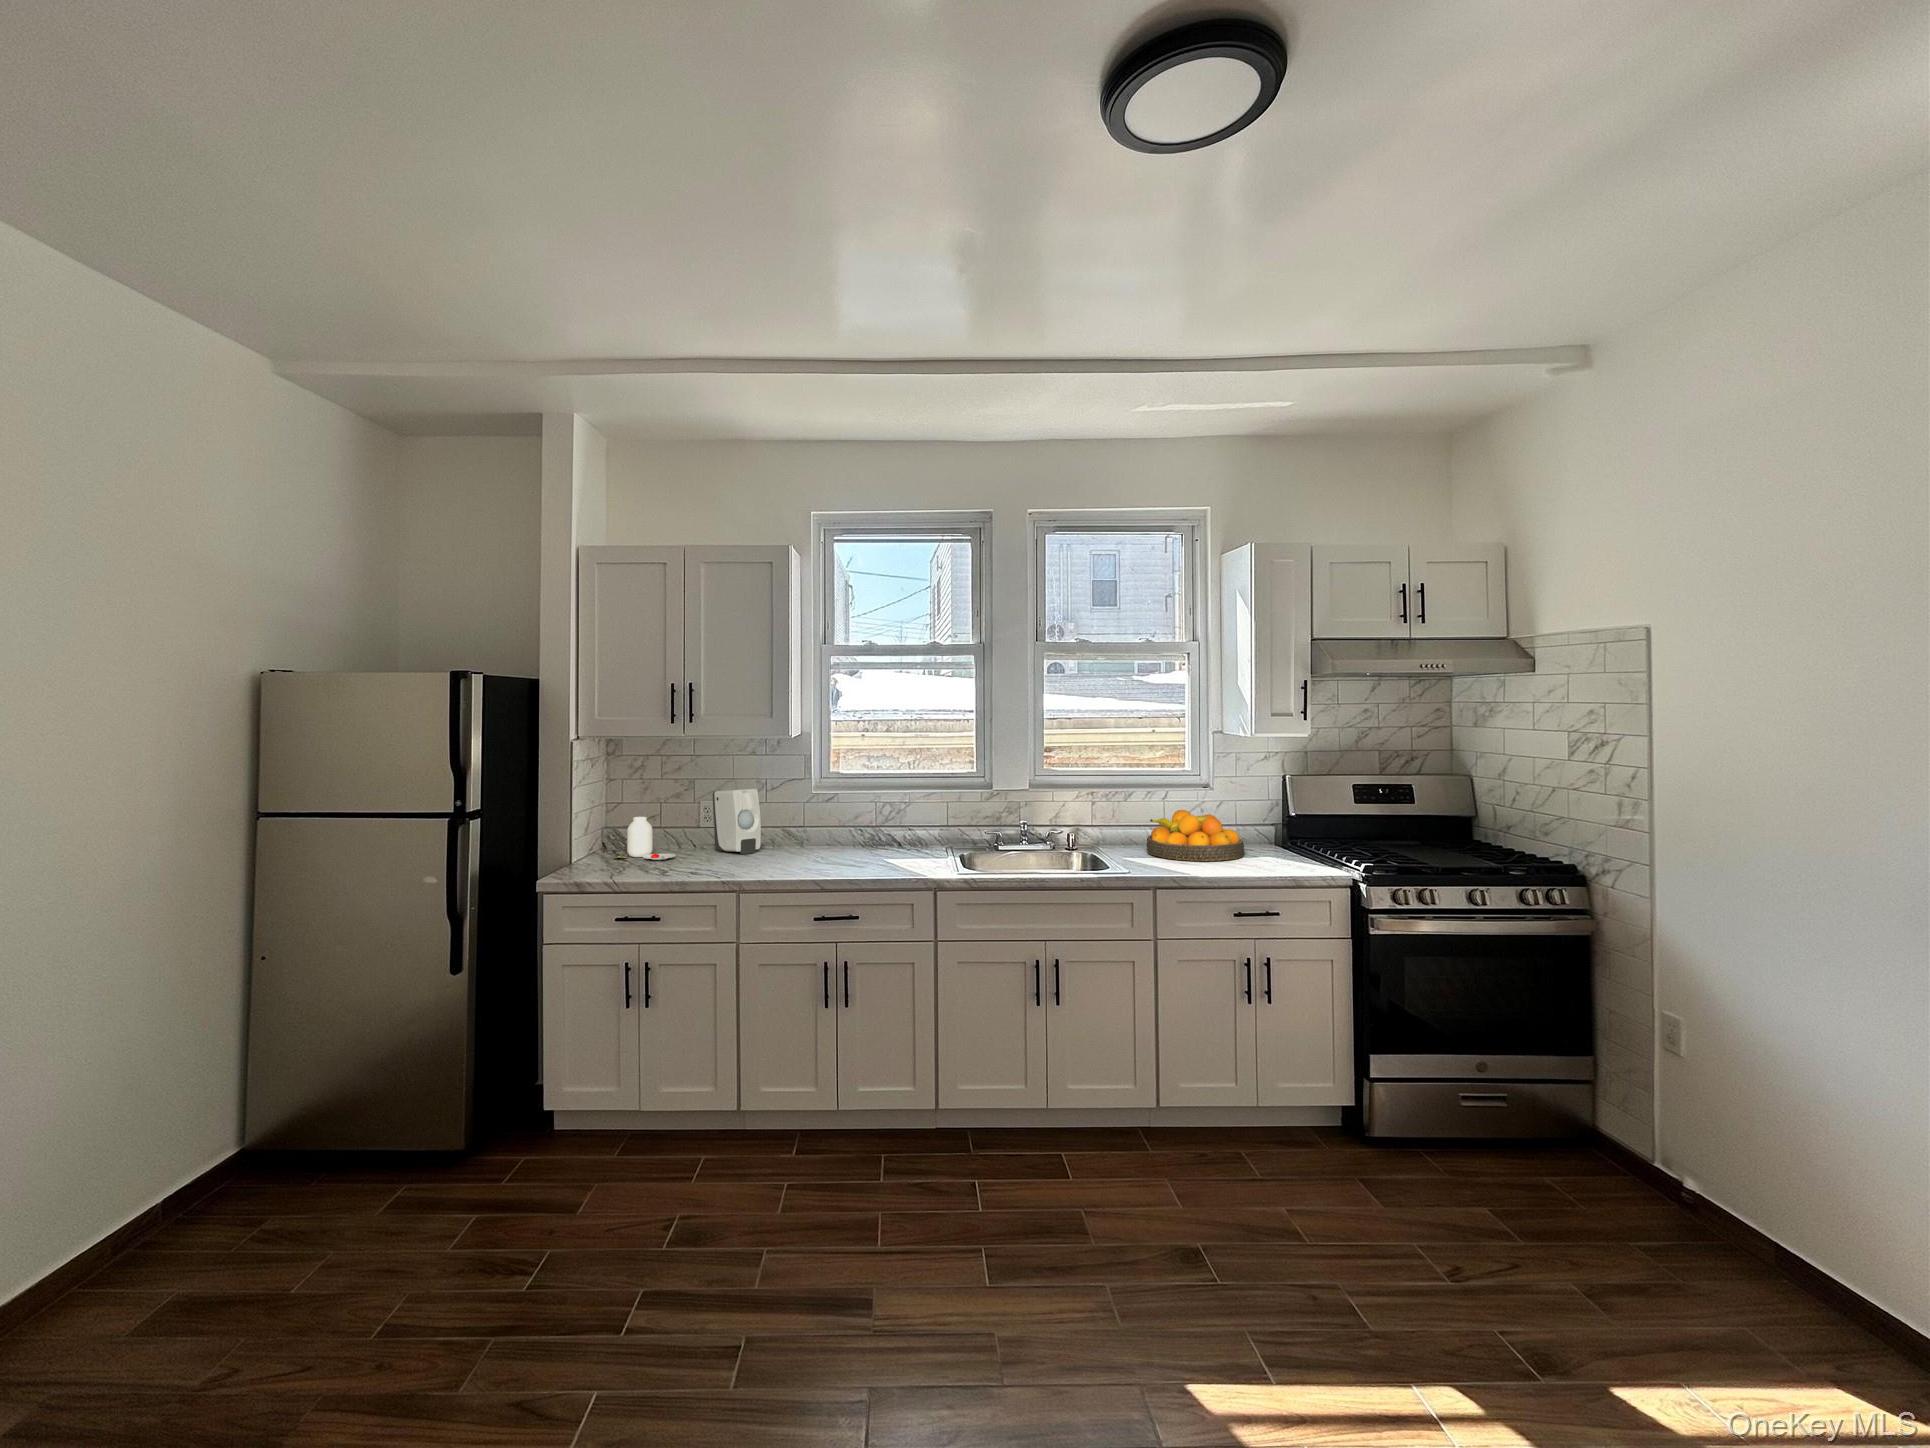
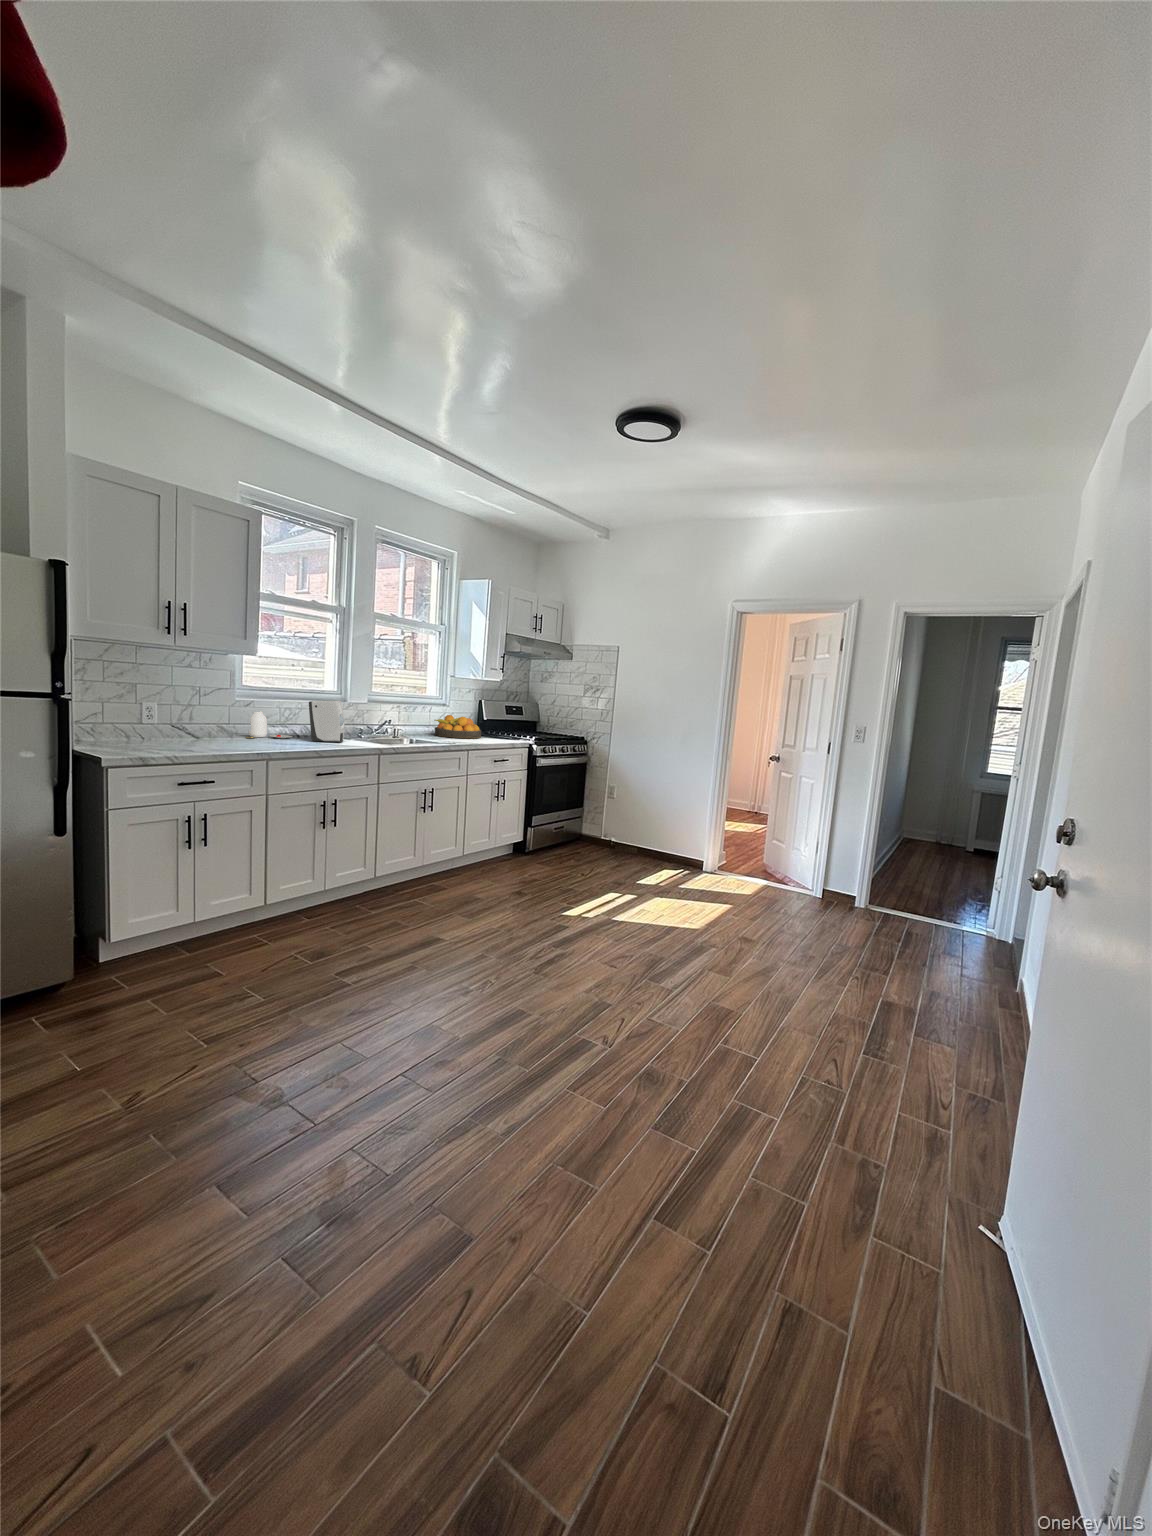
soap dispenser: present [713,789,761,854] -> present [309,701,344,743]
jar: present [614,817,676,860] -> present [246,712,292,738]

